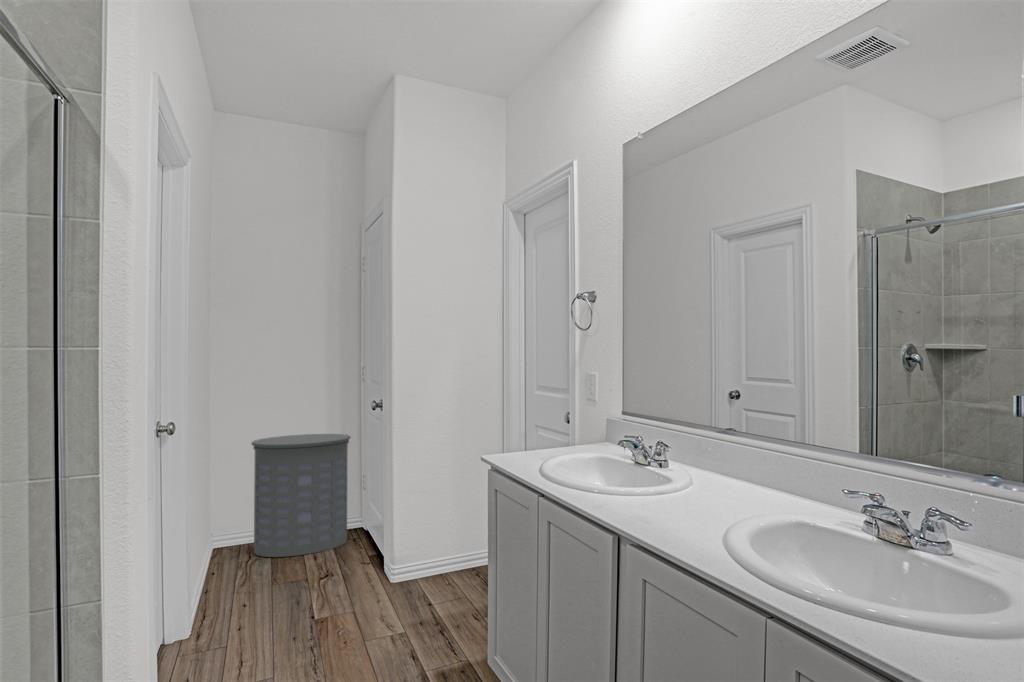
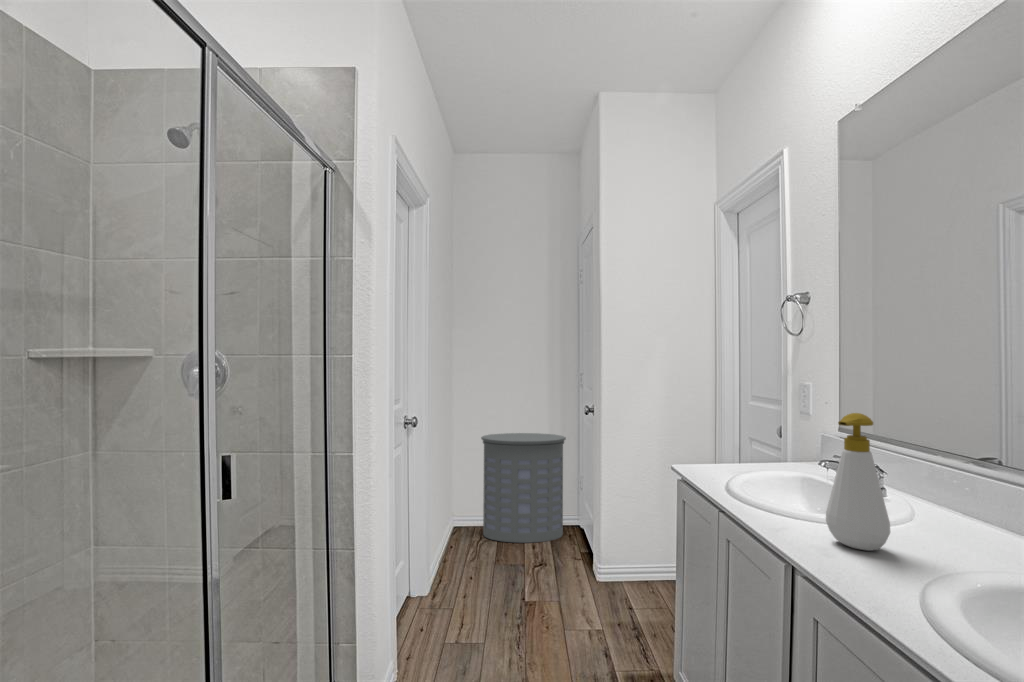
soap bottle: none [644,393,697,516] -> present [826,413,890,551]

